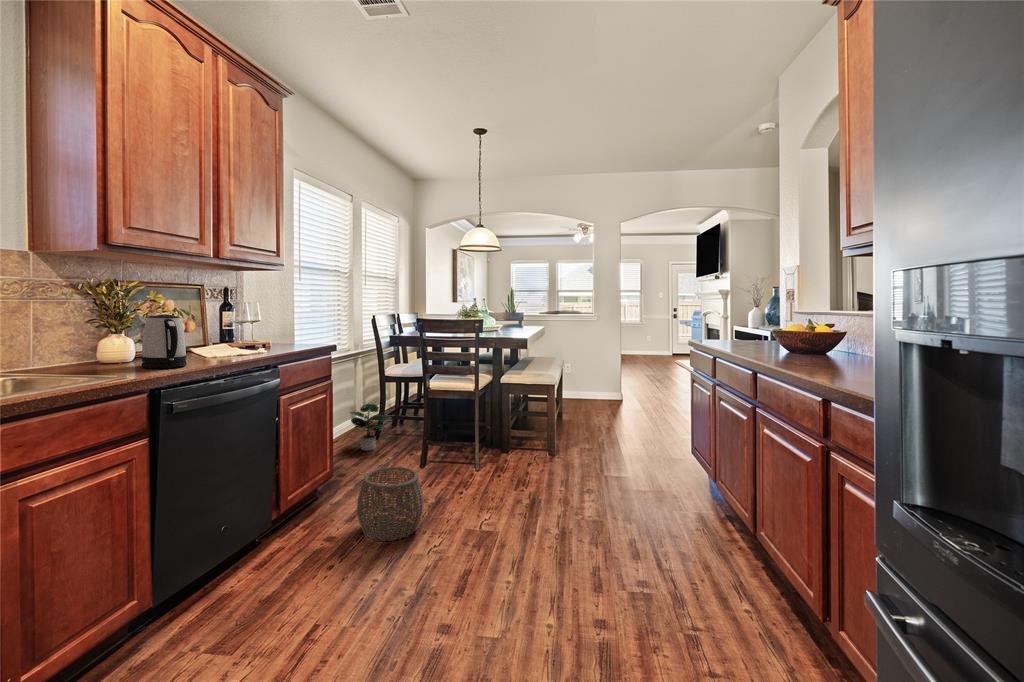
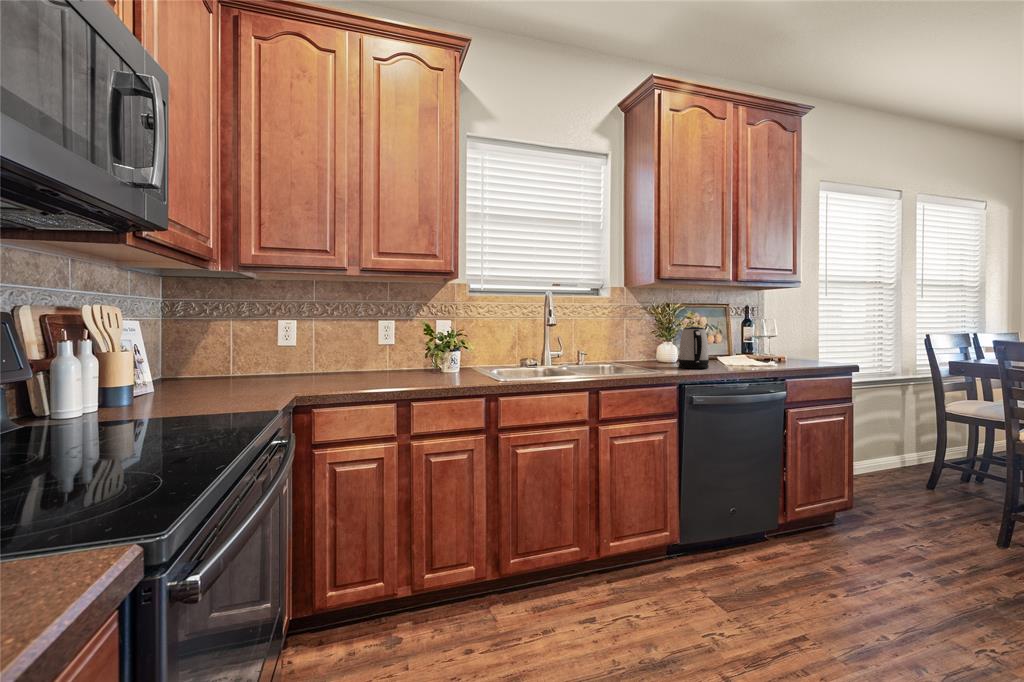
potted plant: present [350,404,391,451] -> none [886,441,952,500]
woven basket: present [357,467,424,541] -> none [872,507,976,601]

